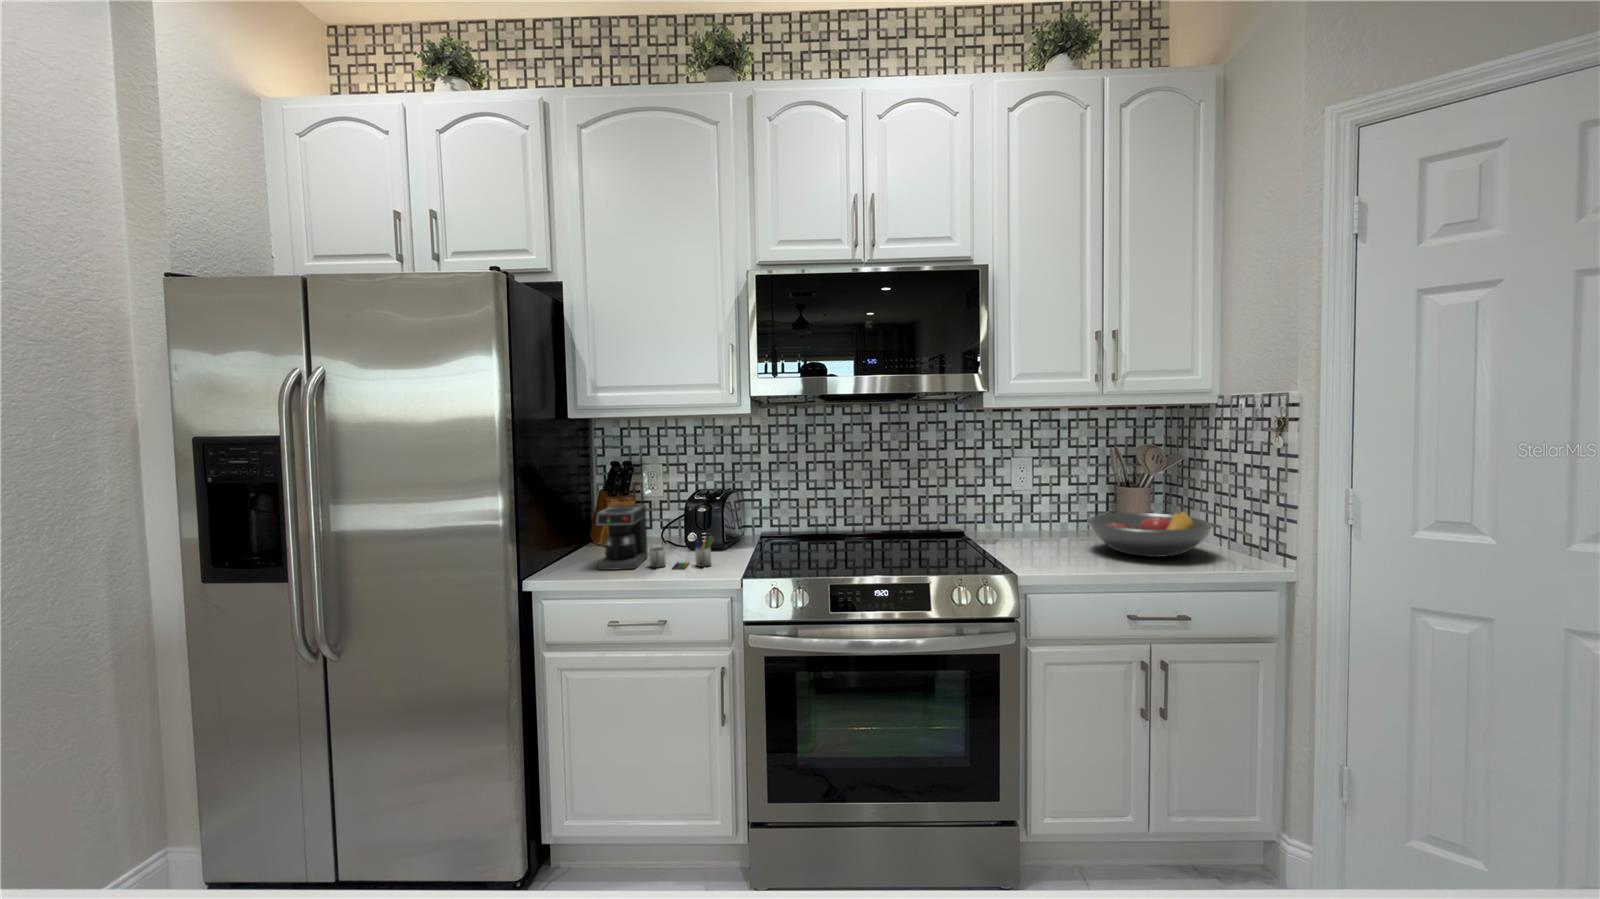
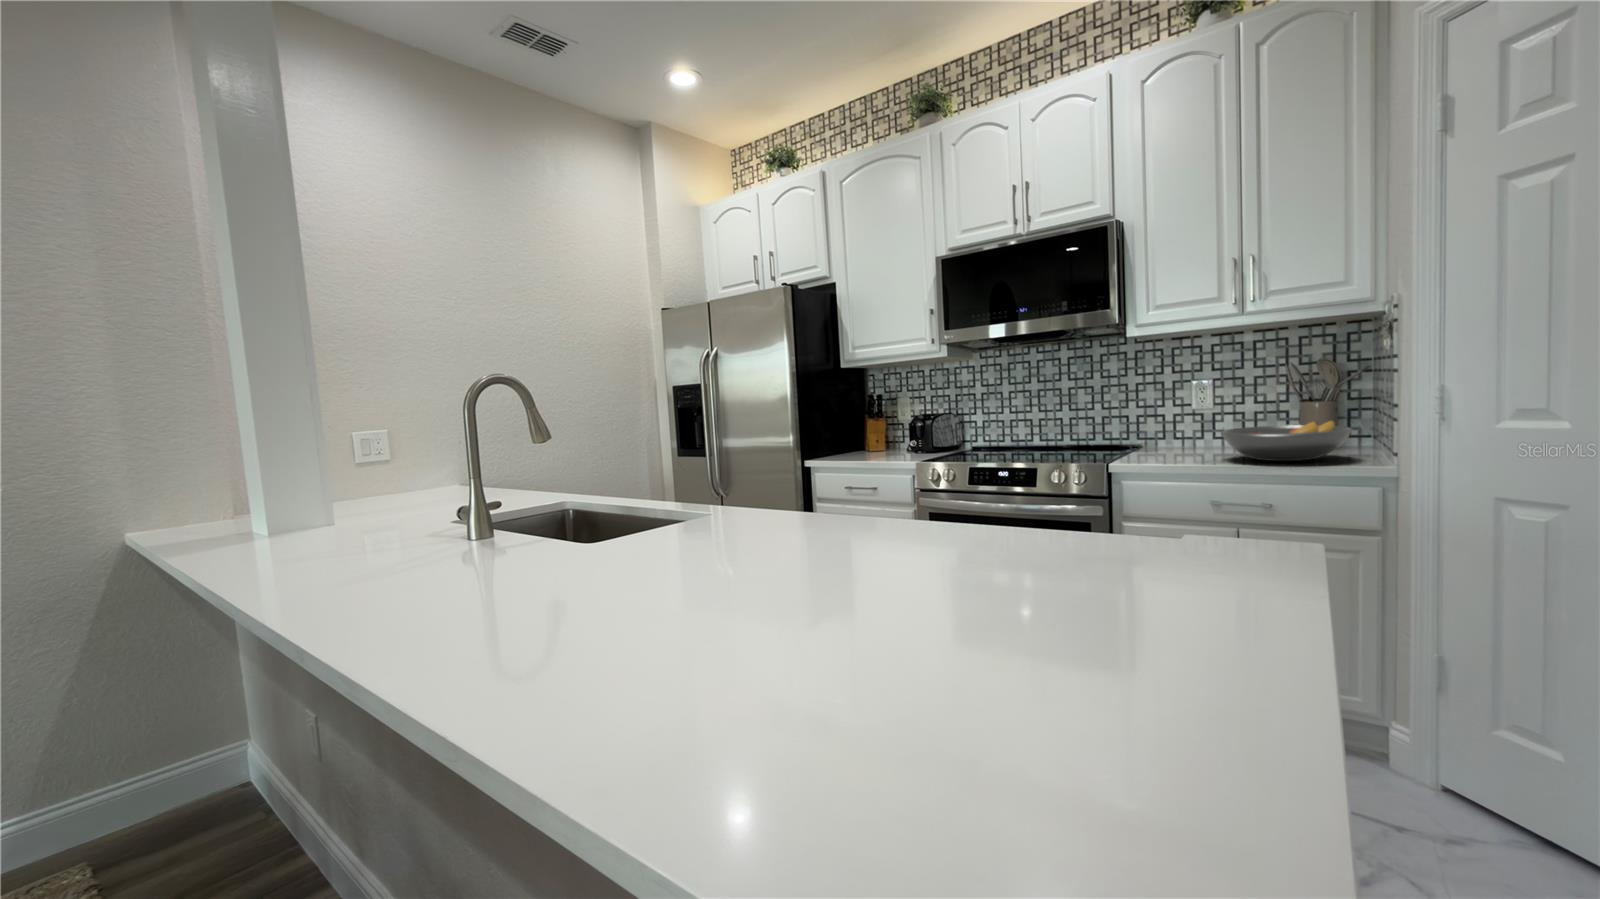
coffee maker: present [596,505,713,570] -> none [846,422,914,460]

